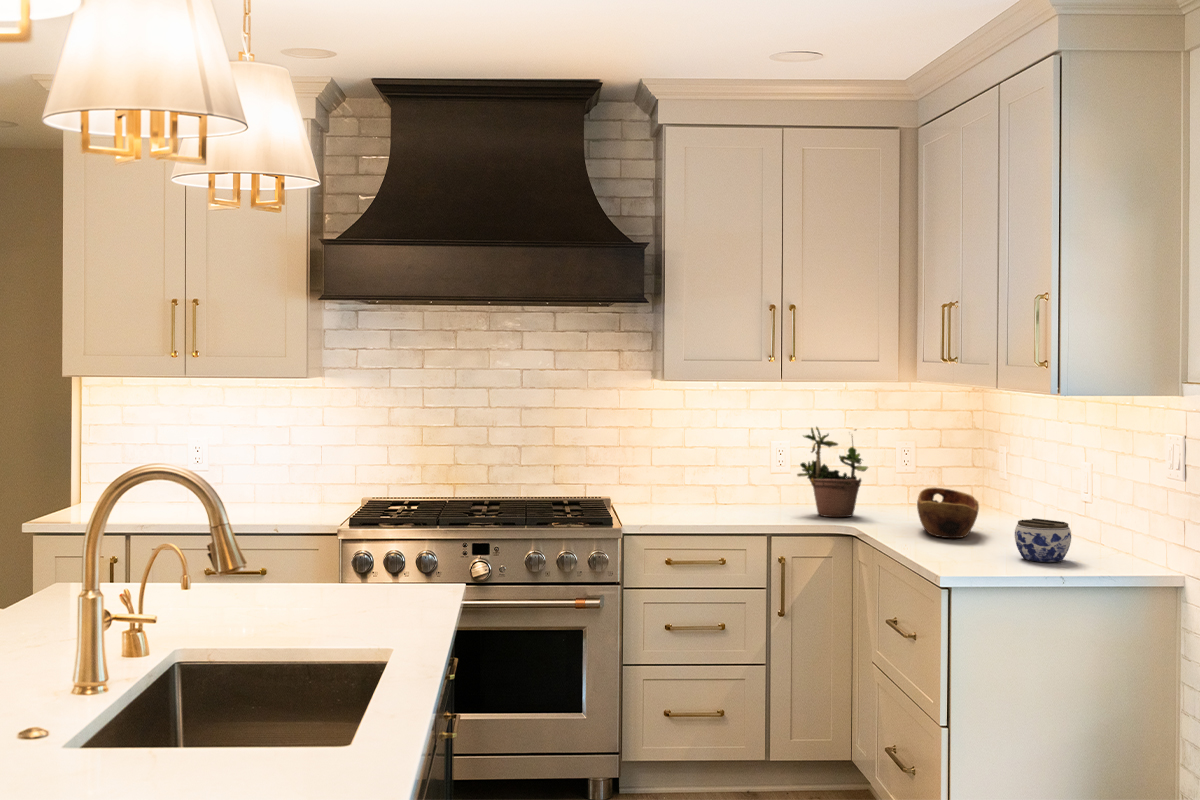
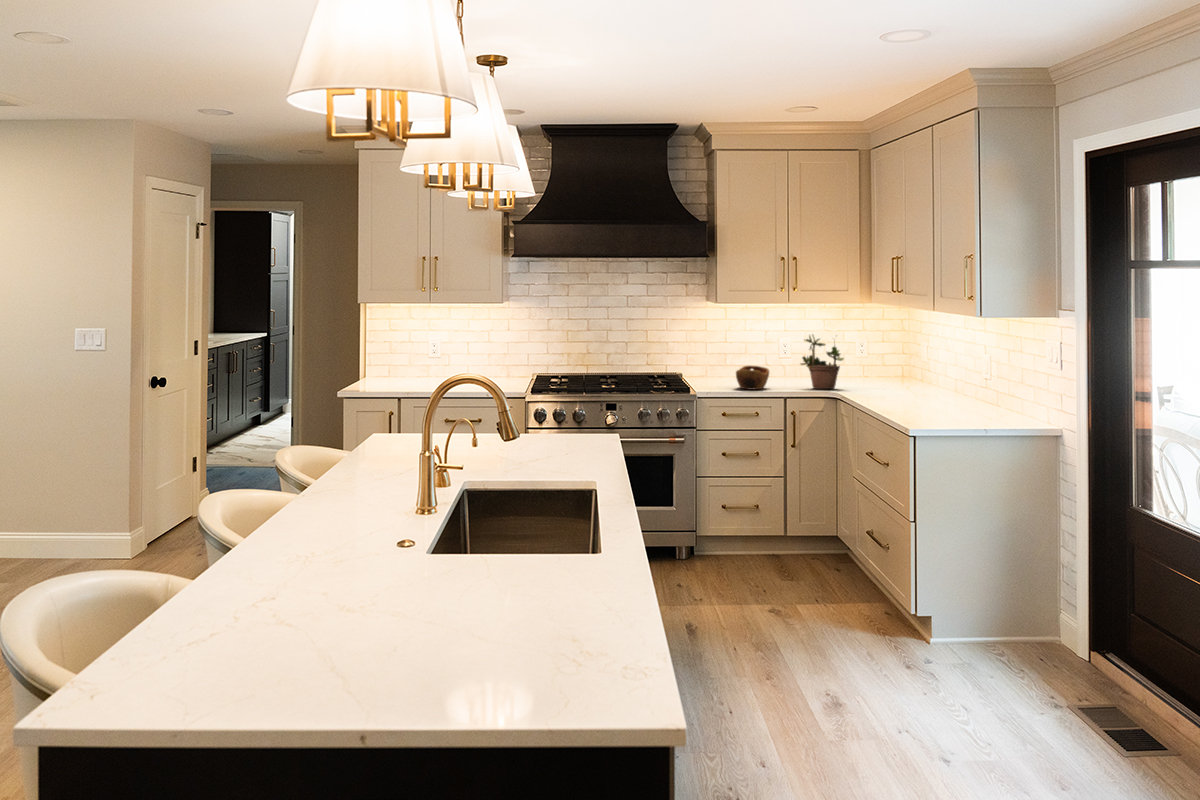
wooden bowl: present [917,487,979,538] -> present [736,366,769,390]
jar: present [1015,518,1071,562] -> none [930,379,962,402]

